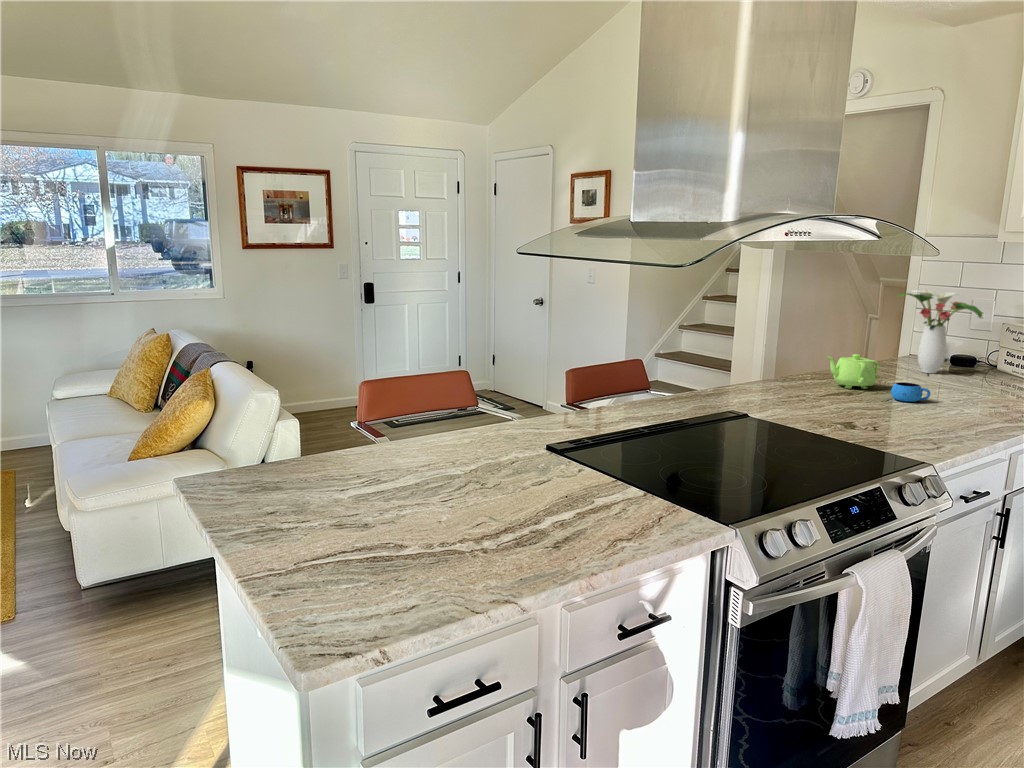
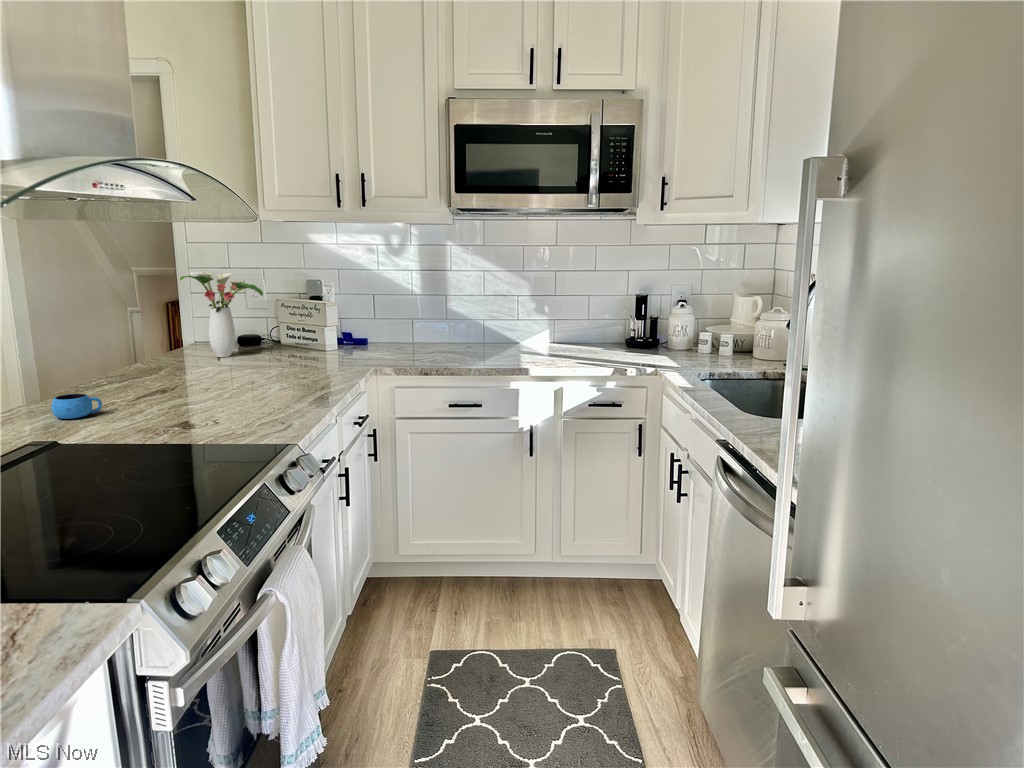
teapot: present [826,354,879,389] -> none [122,346,184,387]
mug: present [891,382,930,402] -> present [51,394,102,419]

